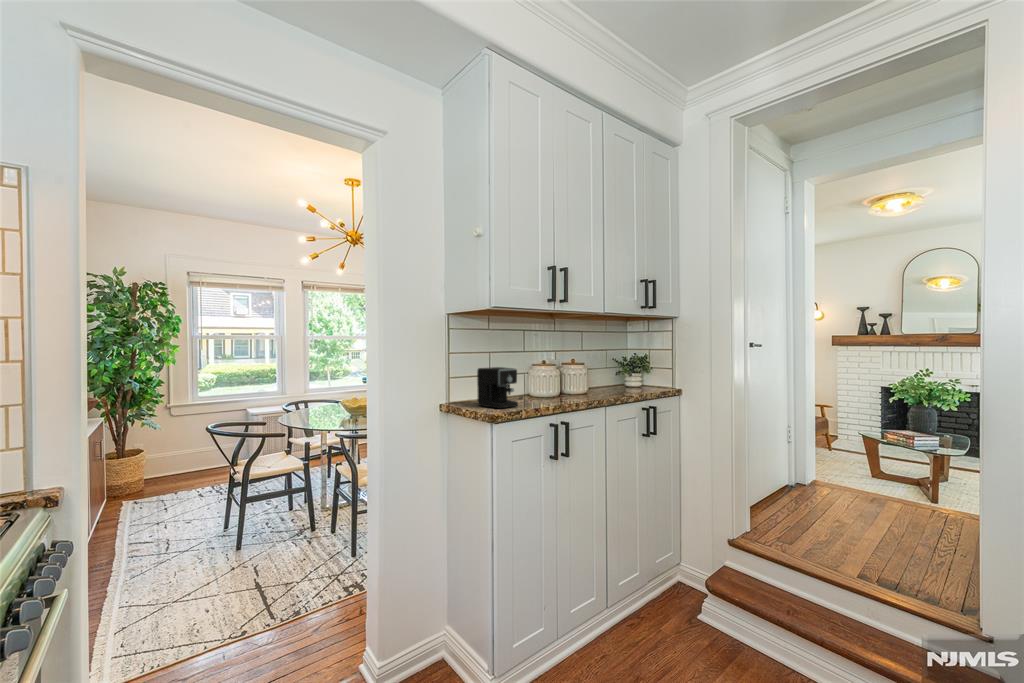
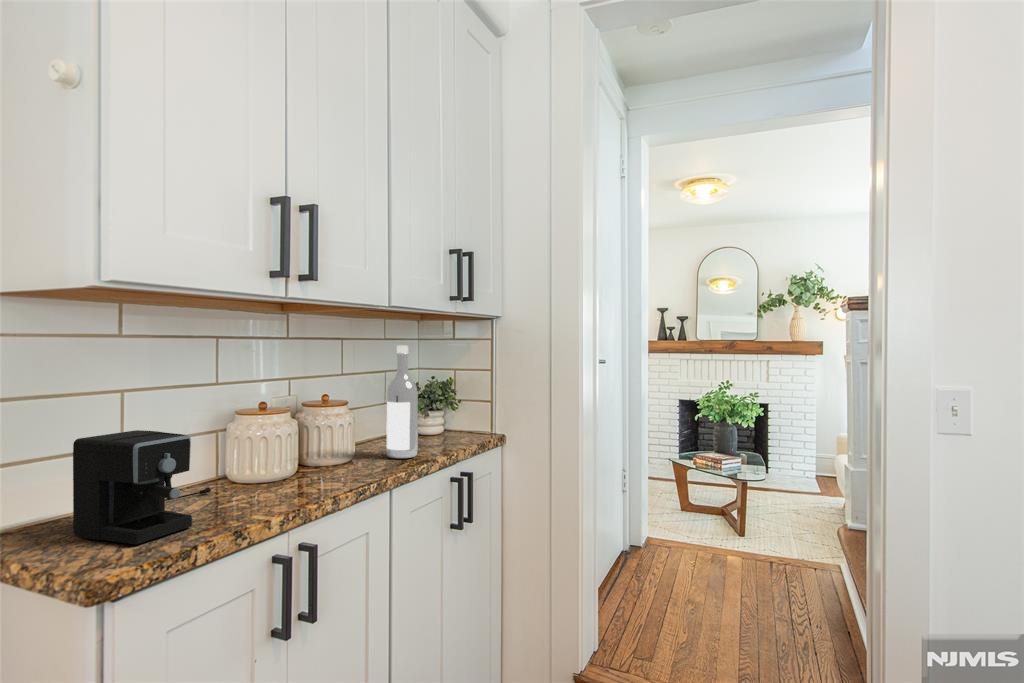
wine bottle: none [606,334,622,394] -> present [387,346,418,459]

